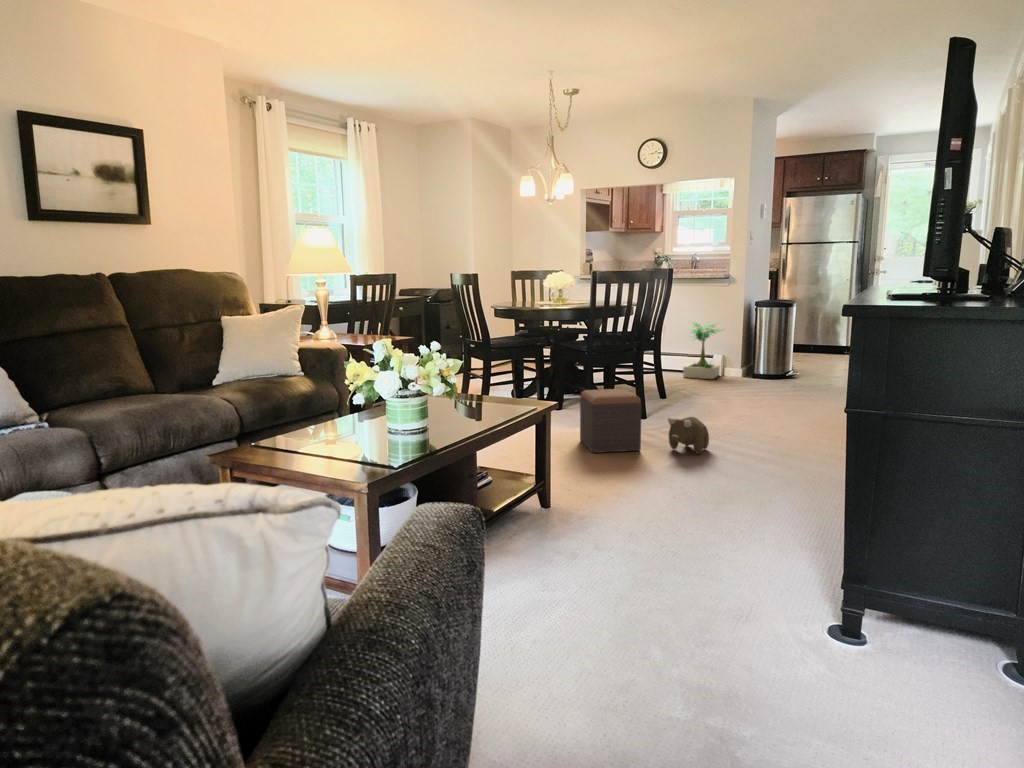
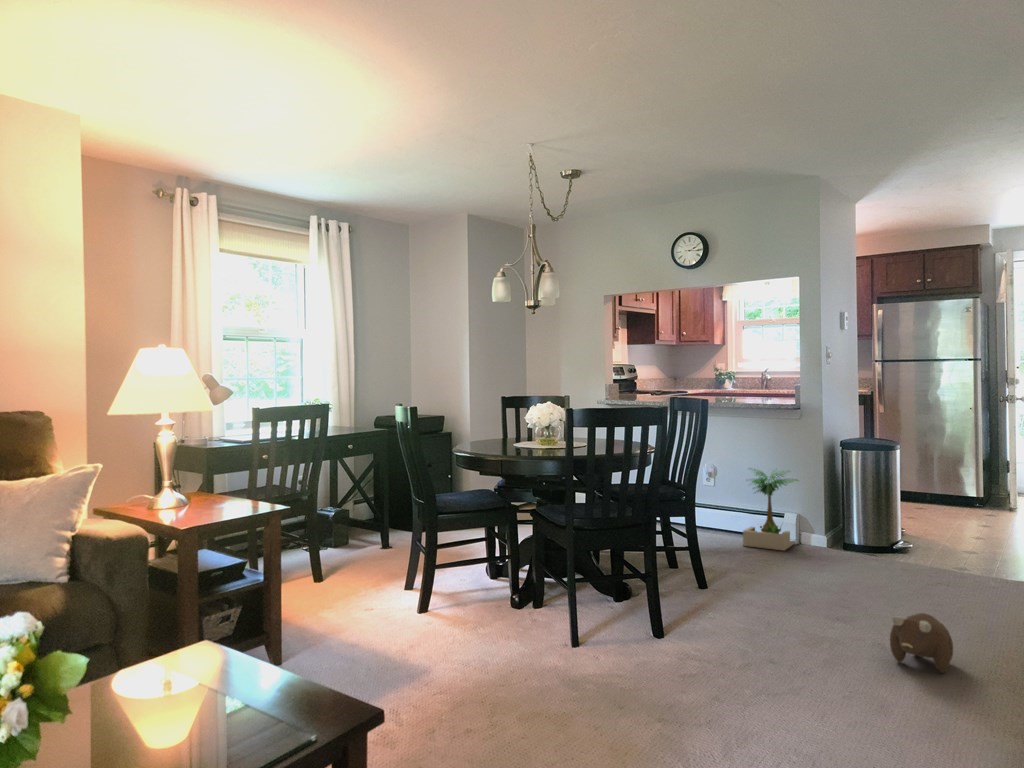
footstool: present [580,389,642,453] -> none [547,596,641,715]
plush toy: present [668,417,709,454] -> present [890,613,953,673]

